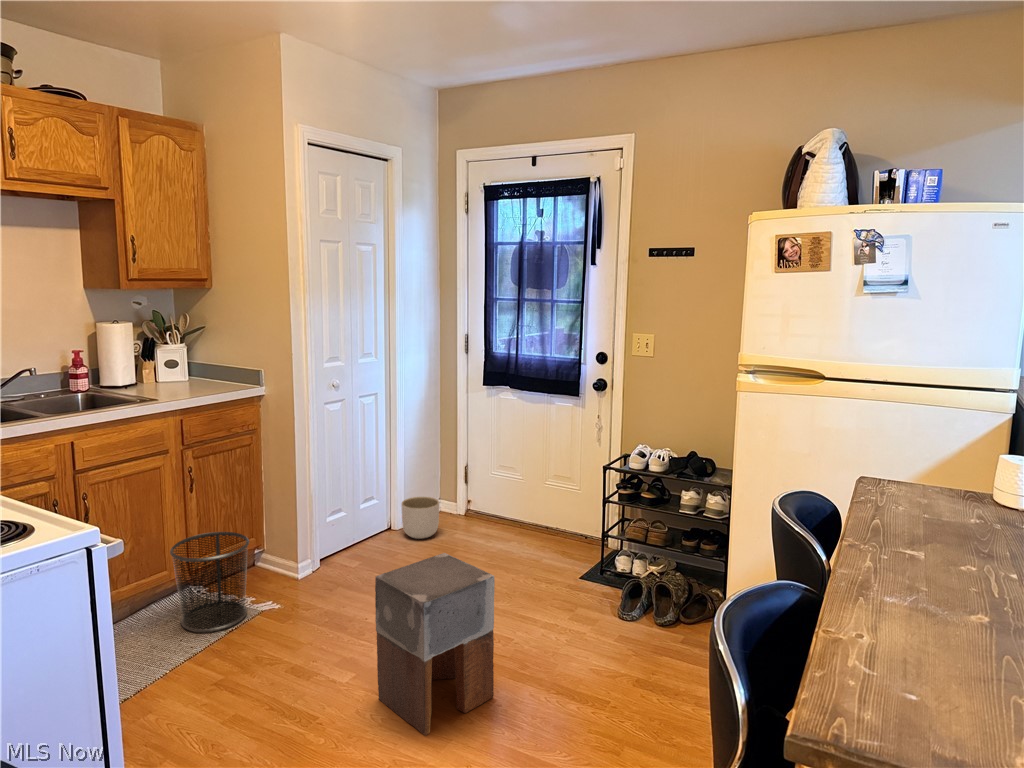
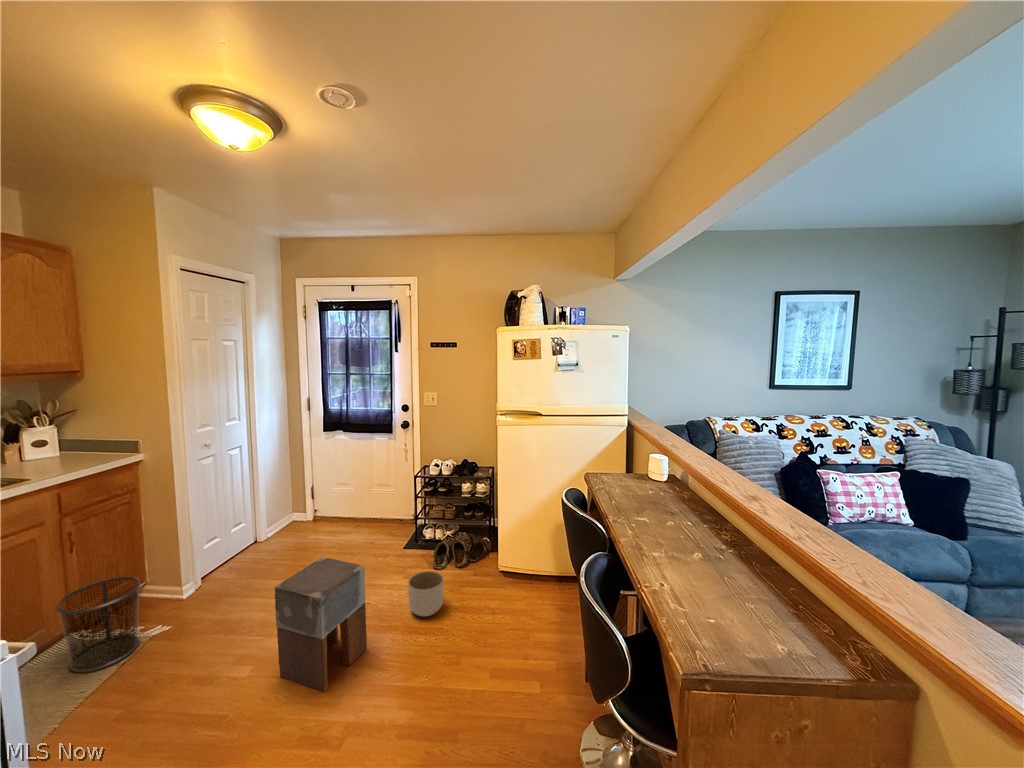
planter: present [402,497,439,539] -> present [408,571,444,617]

